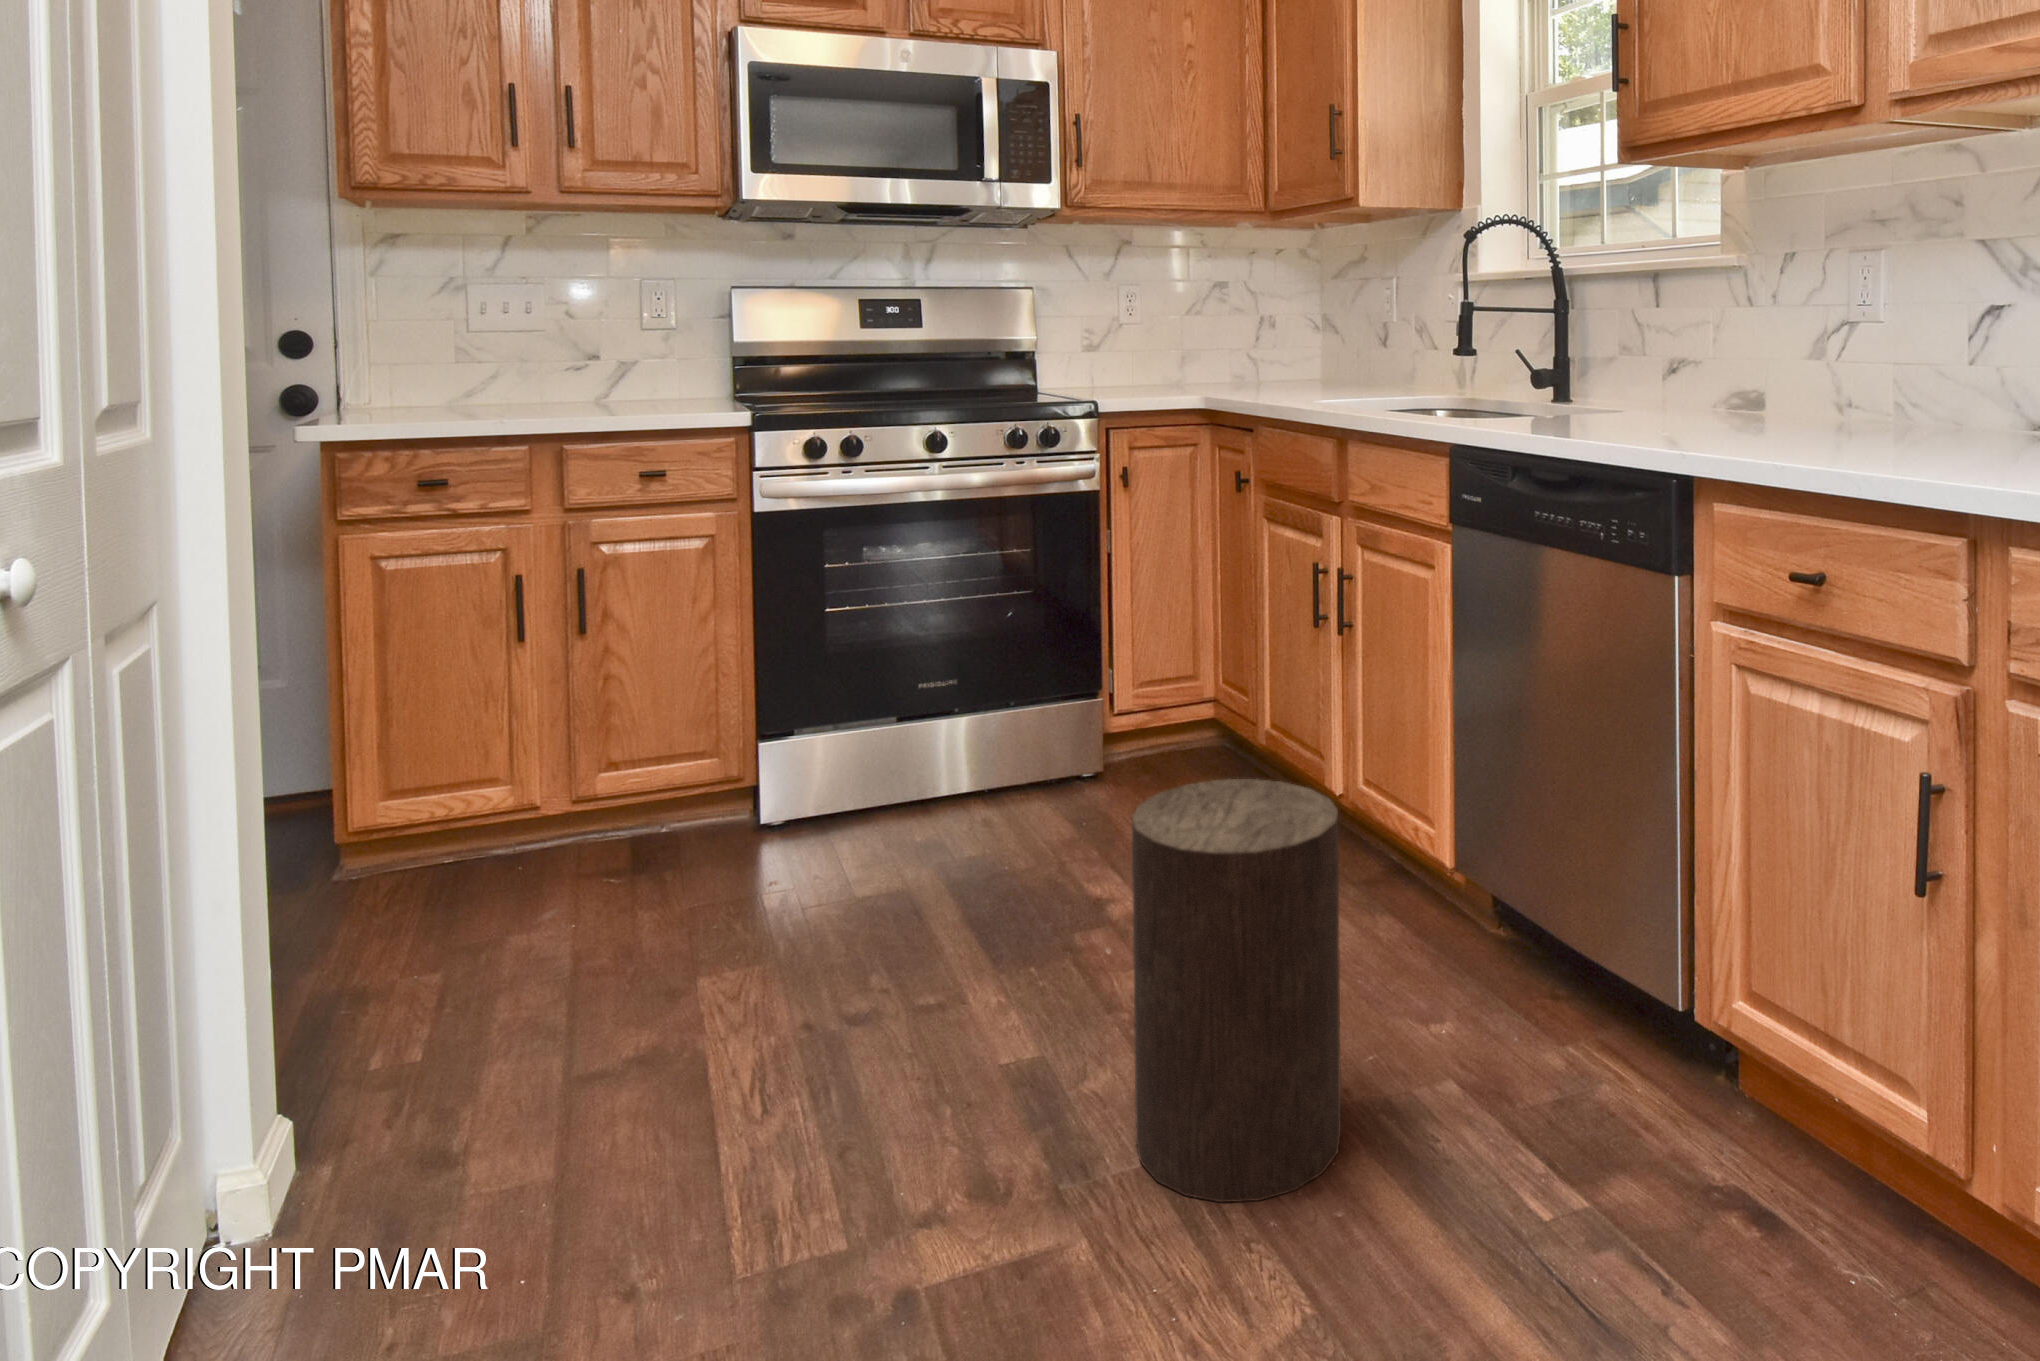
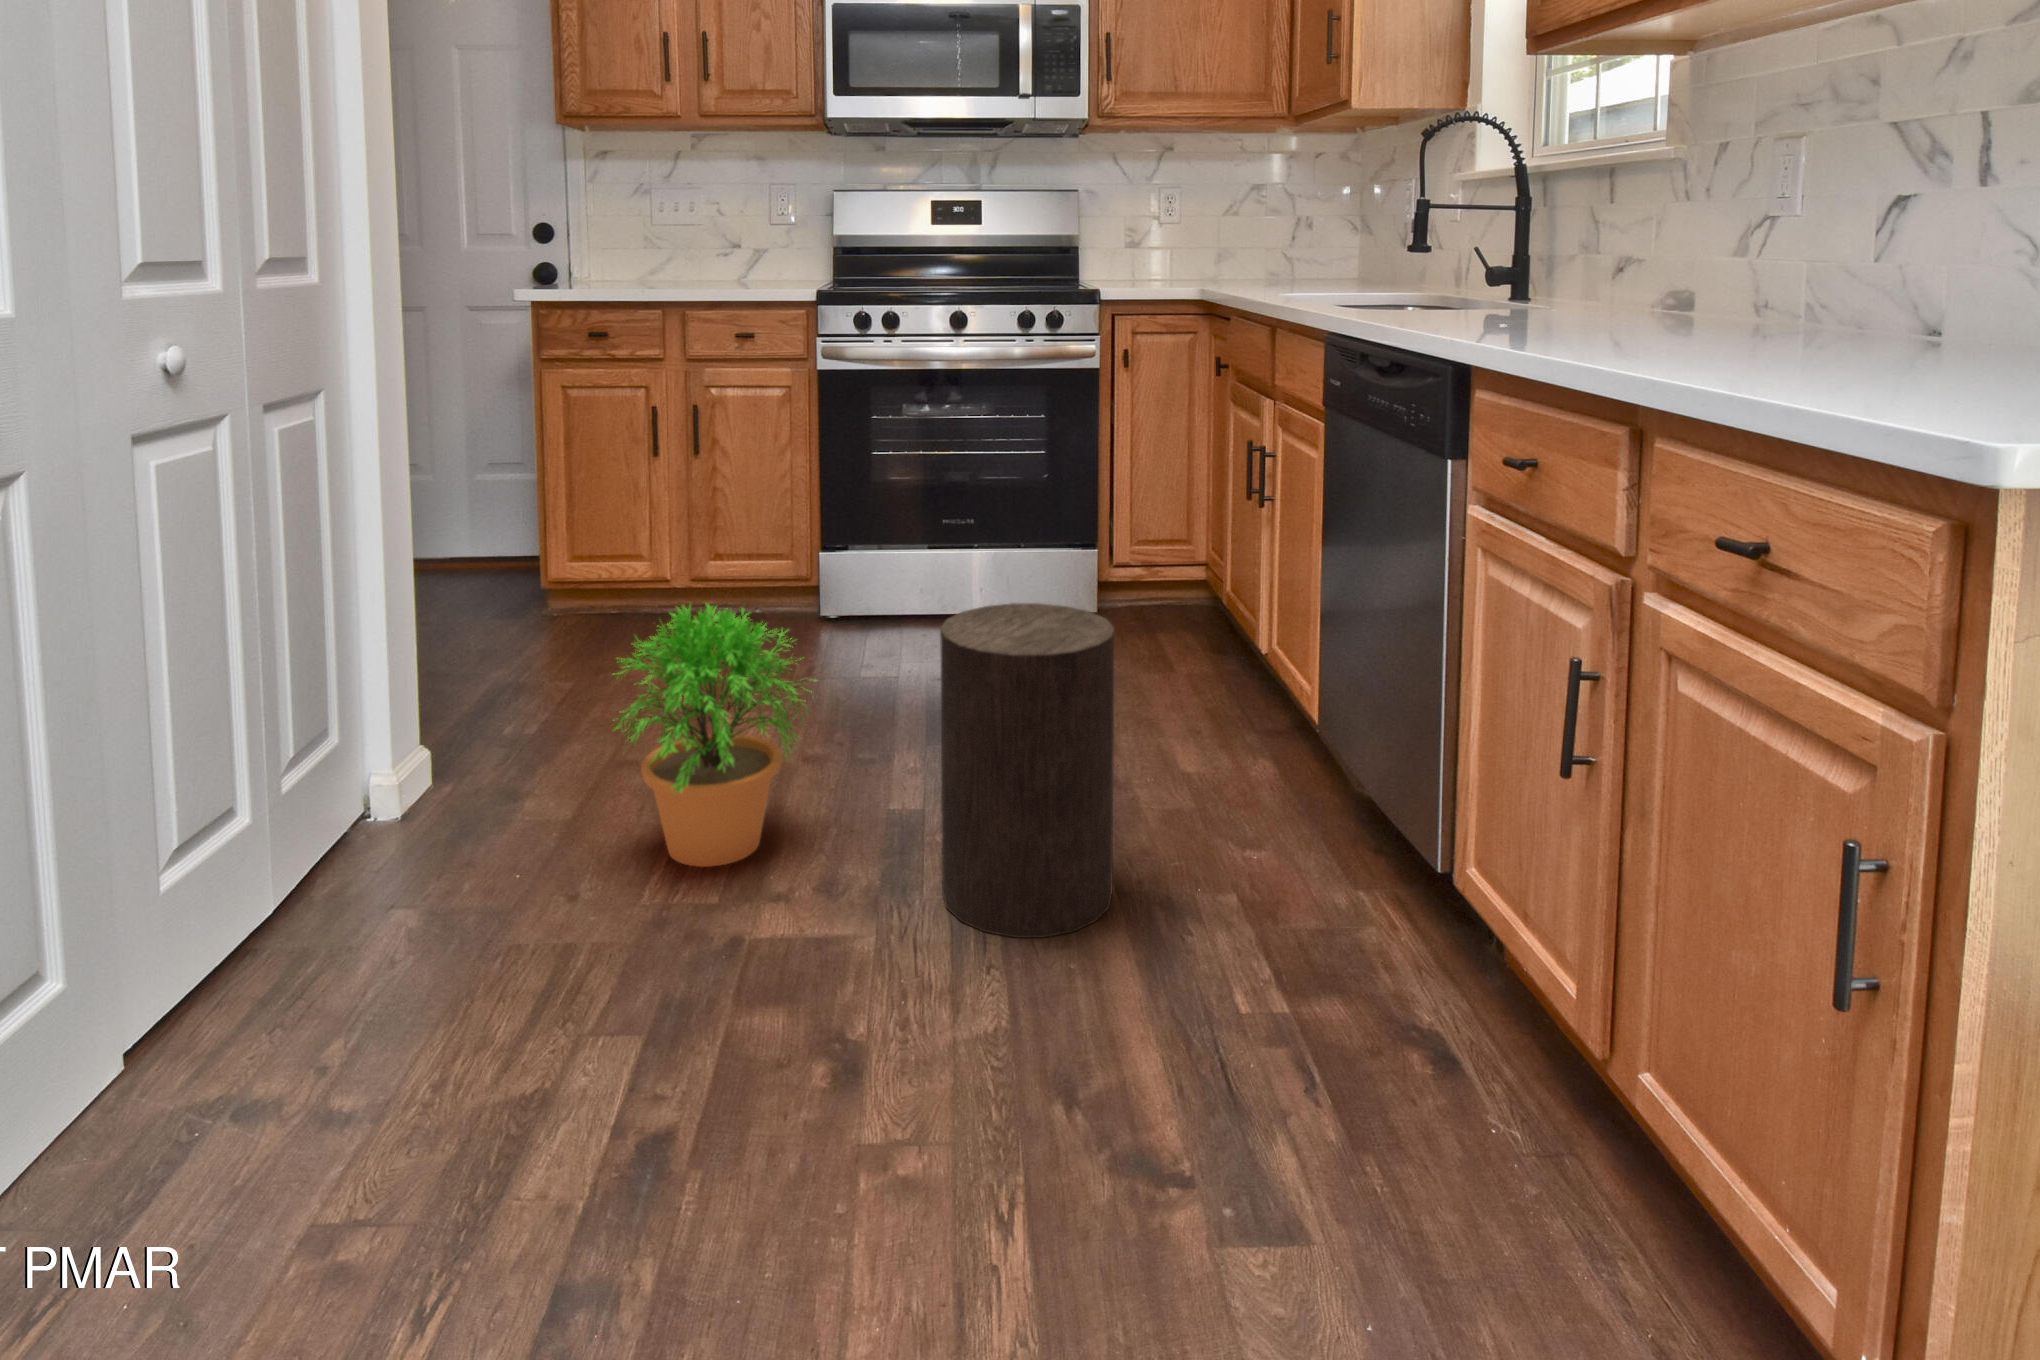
potted plant: none [651,837,943,1210] -> present [613,604,815,867]

